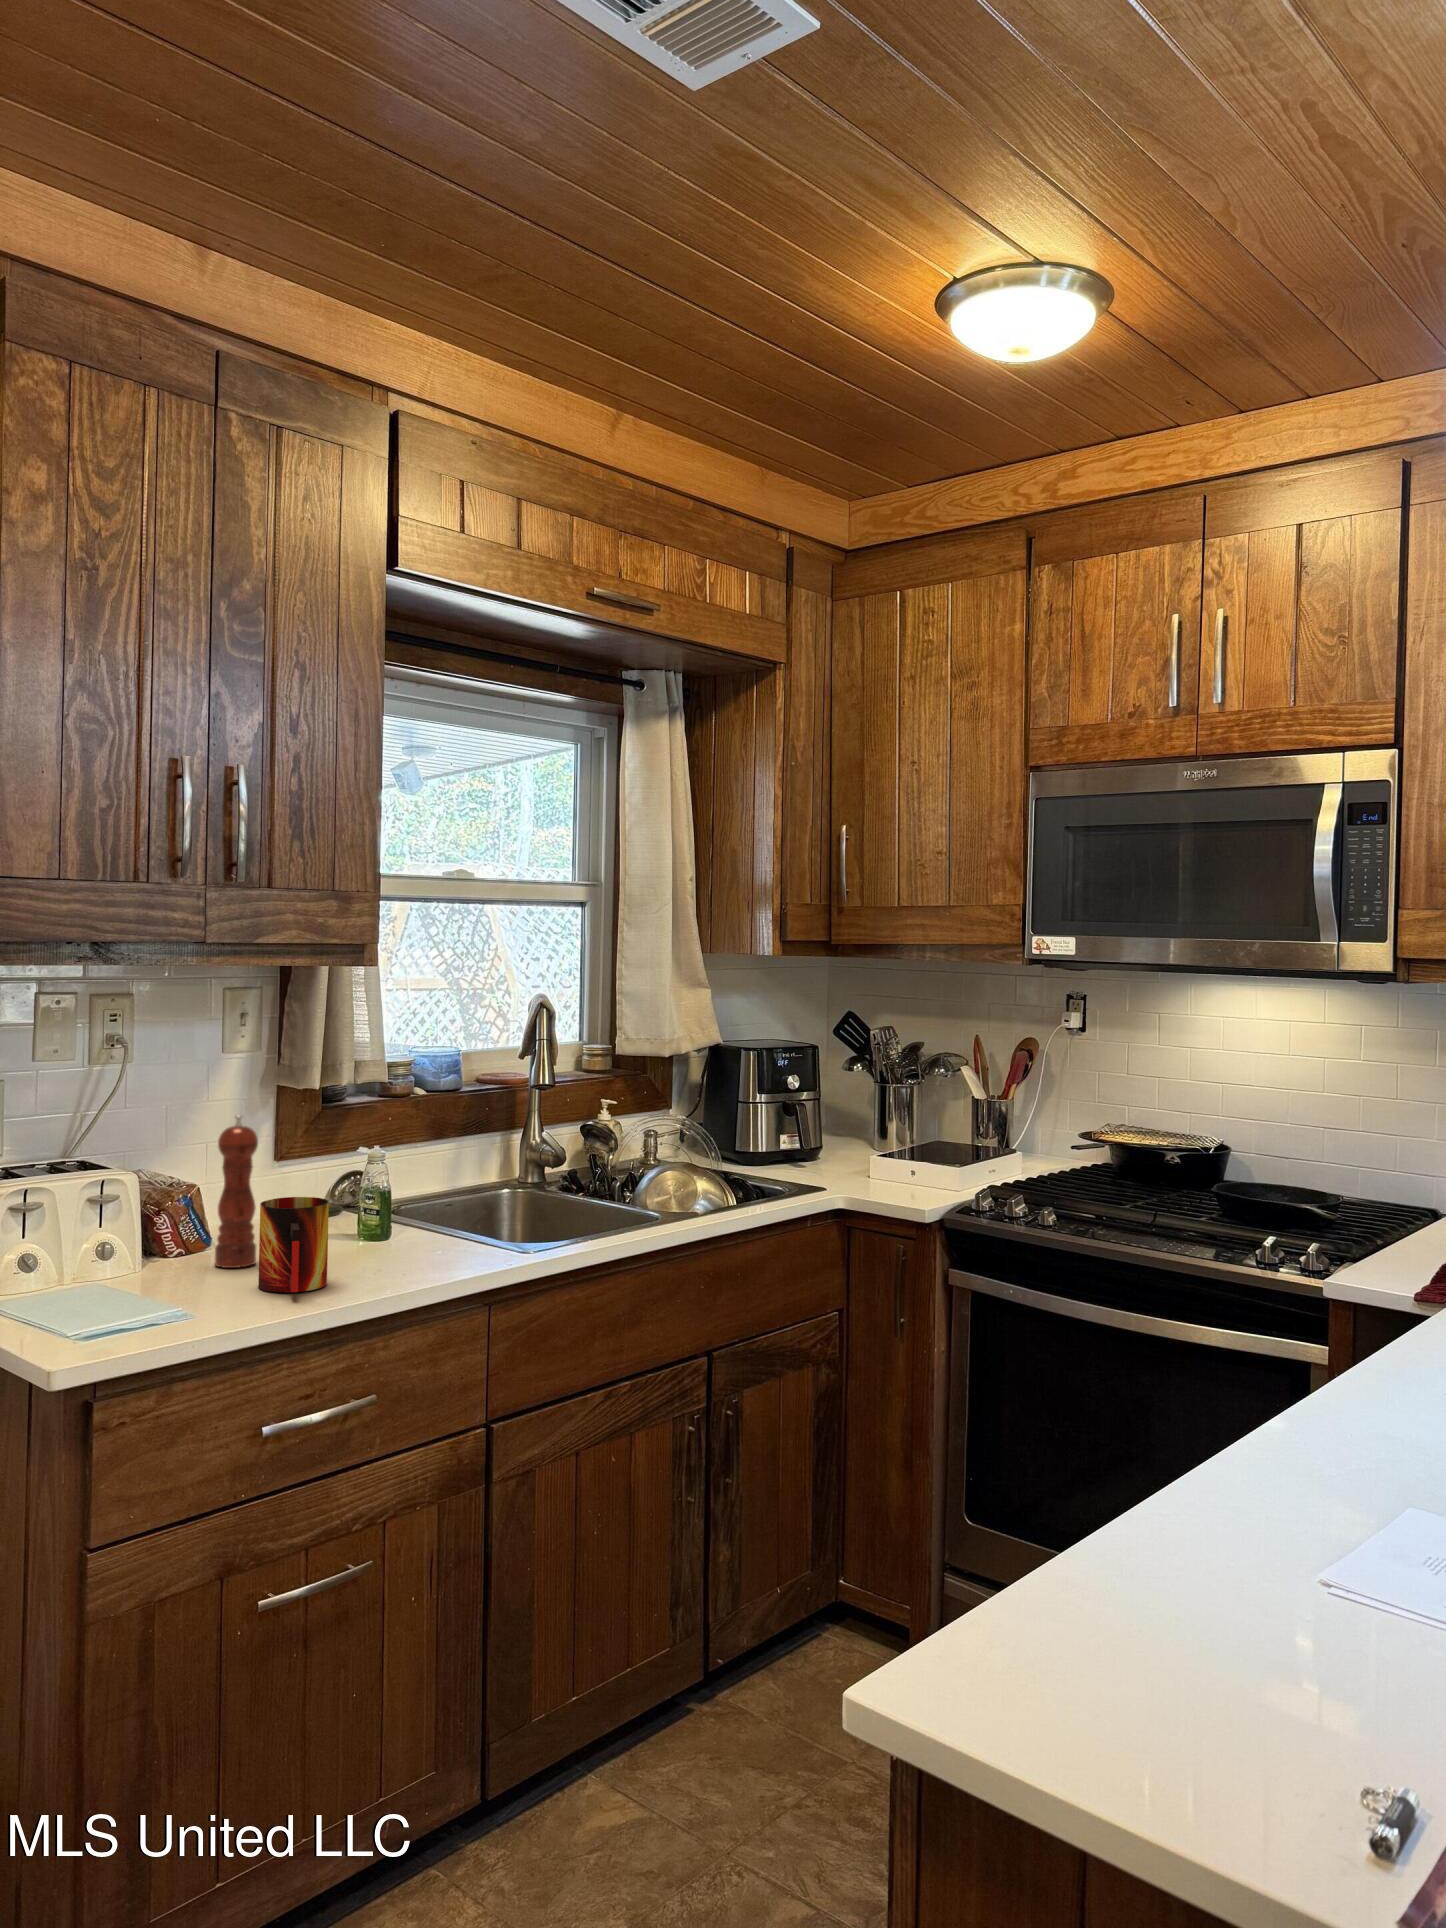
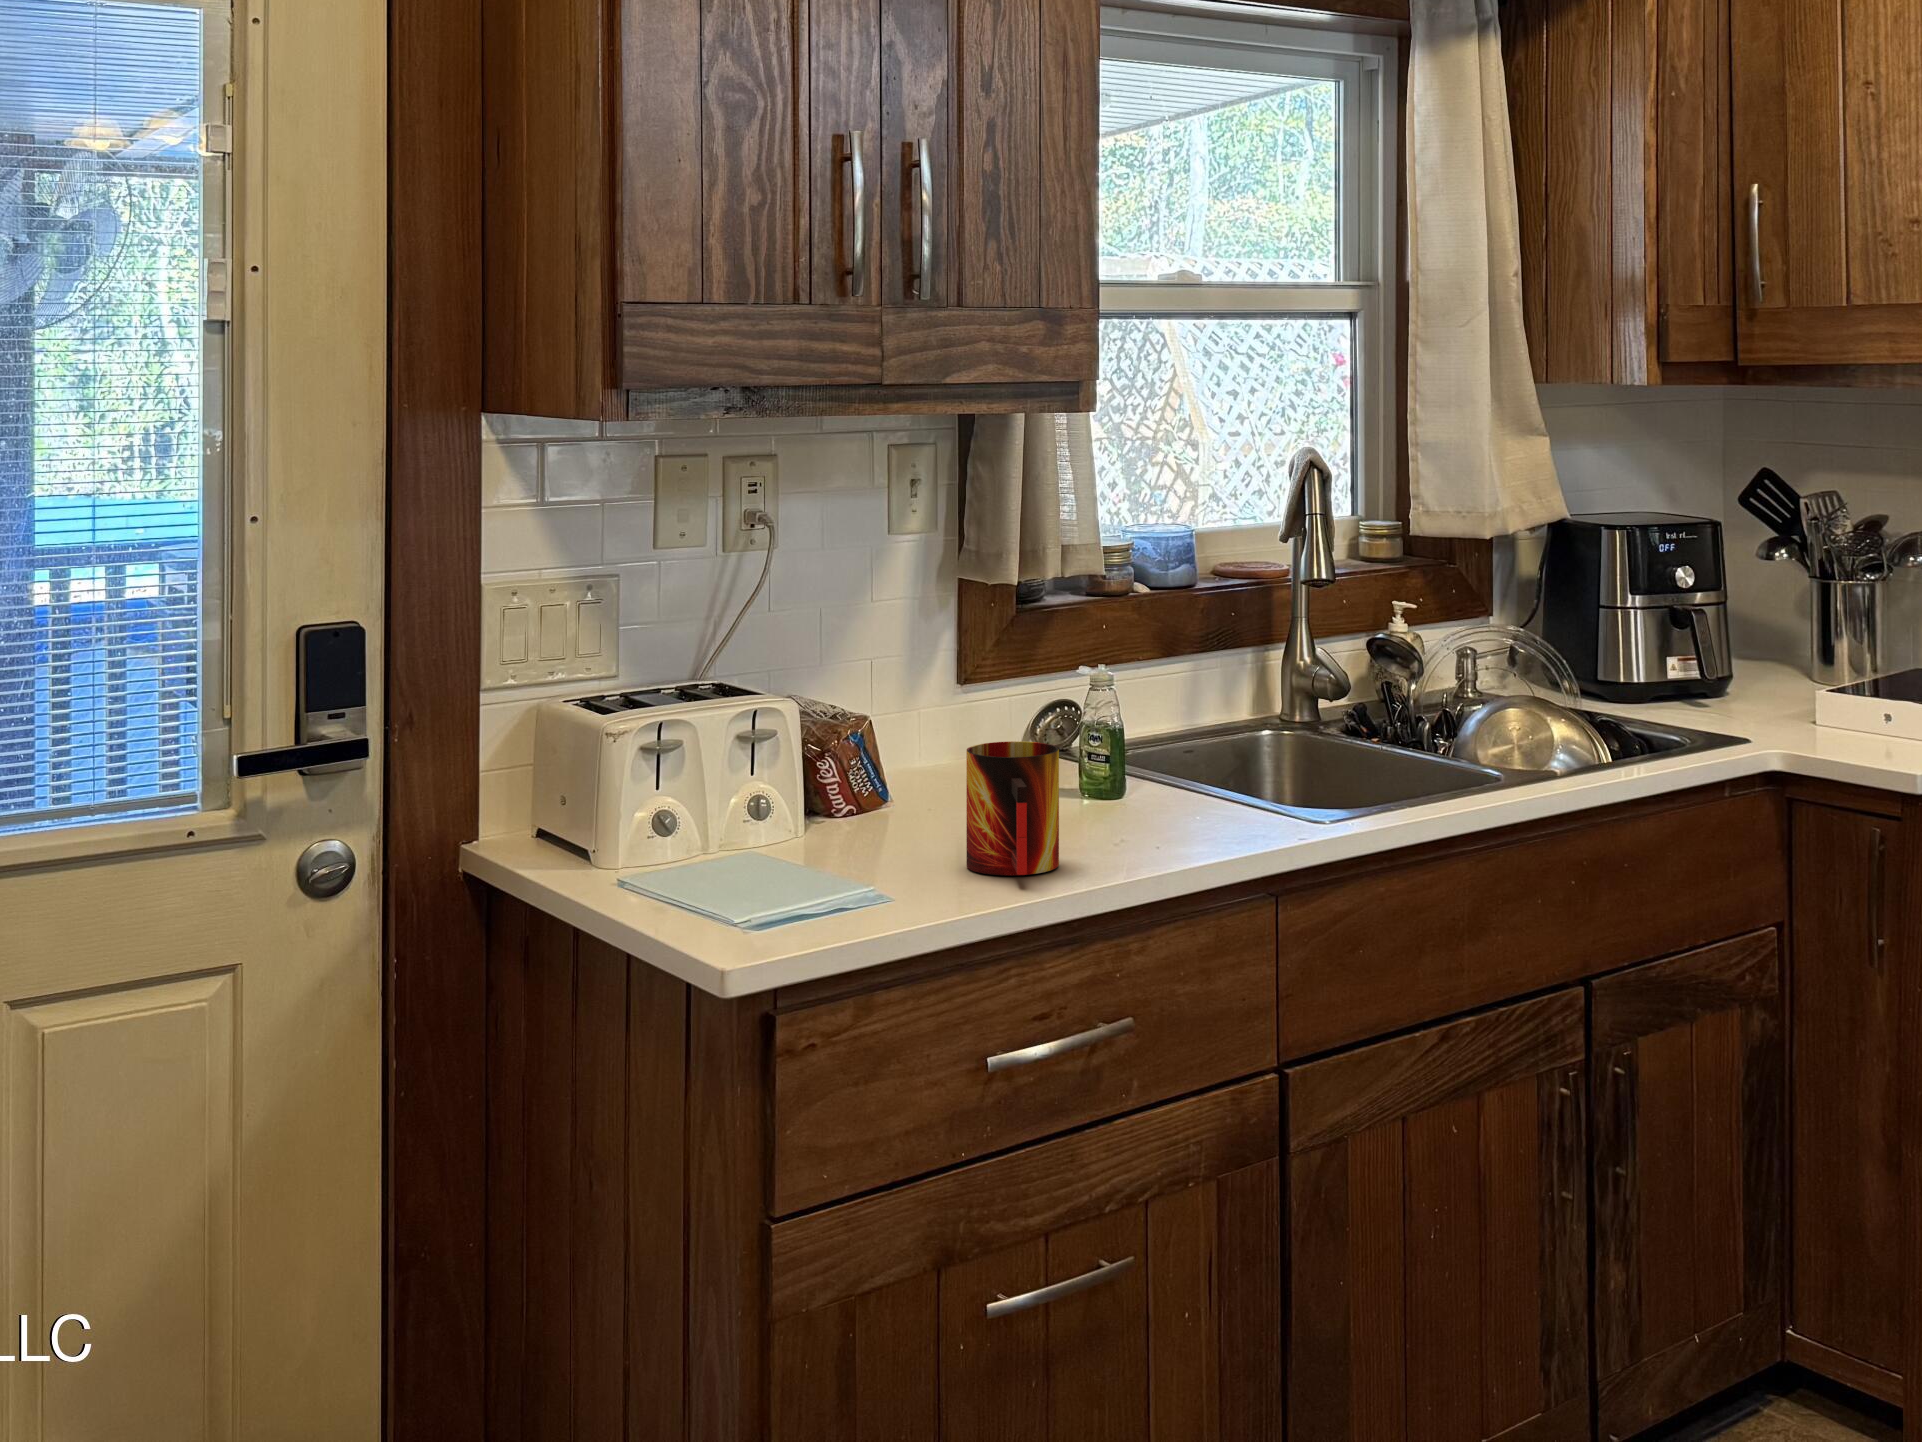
pepper mill: present [215,1115,258,1268] -> none [898,626,952,841]

